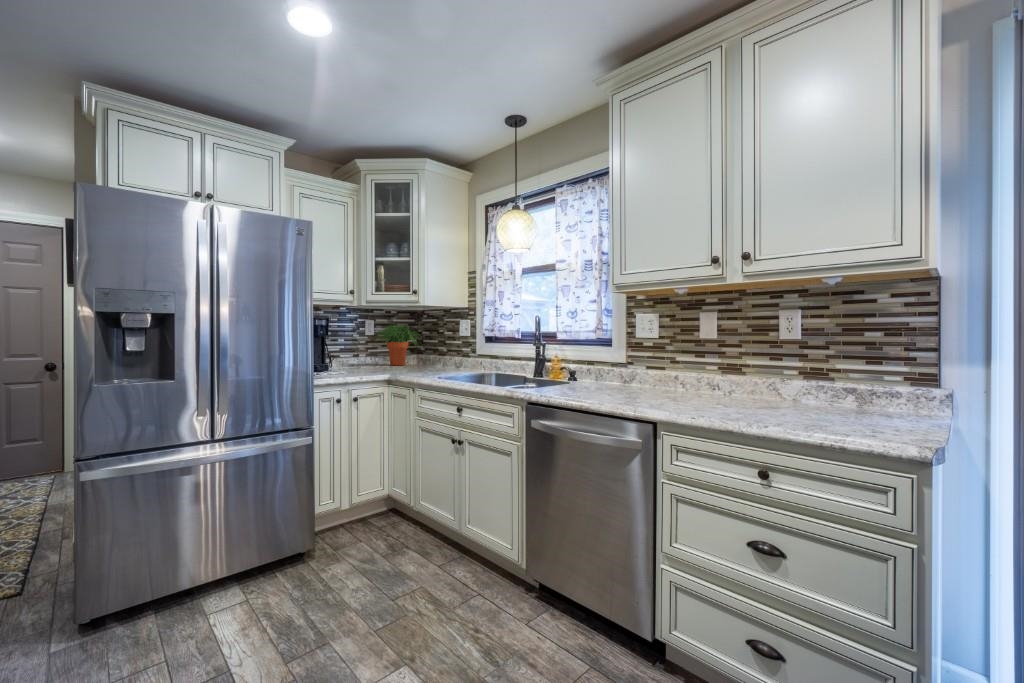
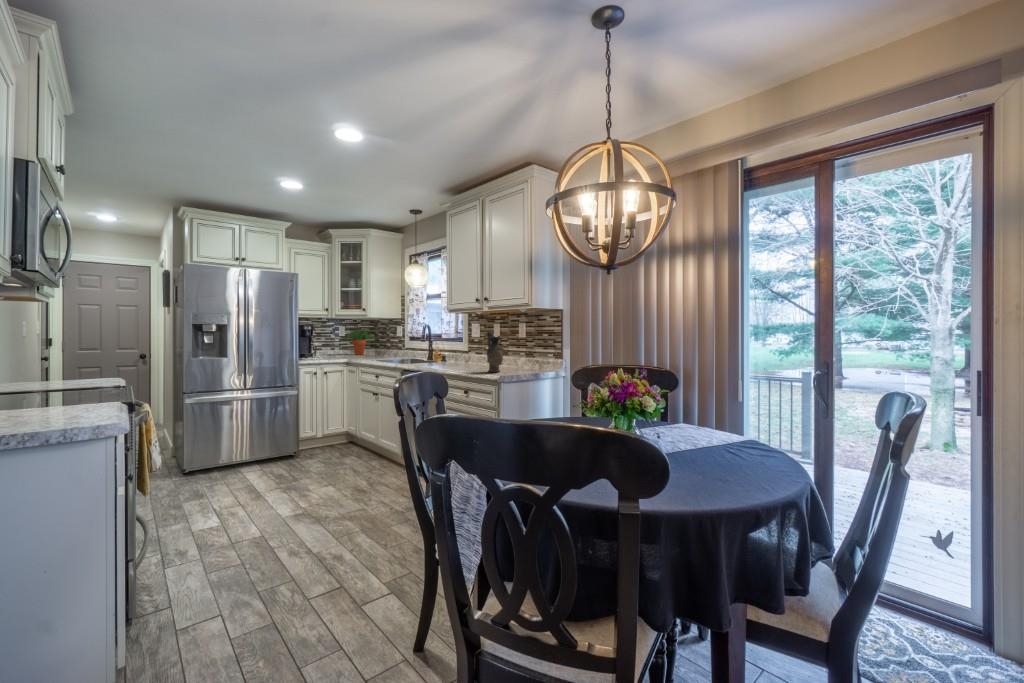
ceramic pitcher: none [752,327,810,418] -> present [487,331,504,372]

